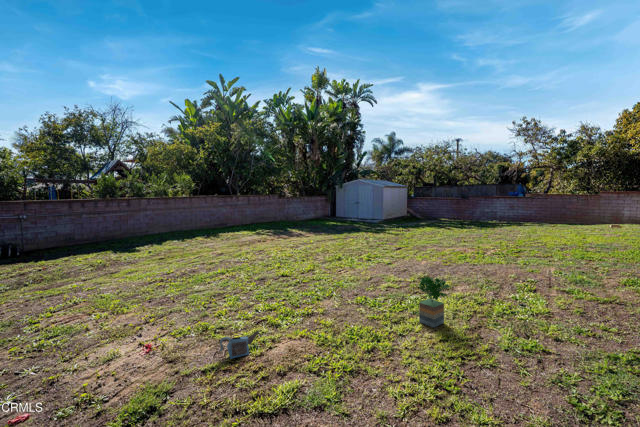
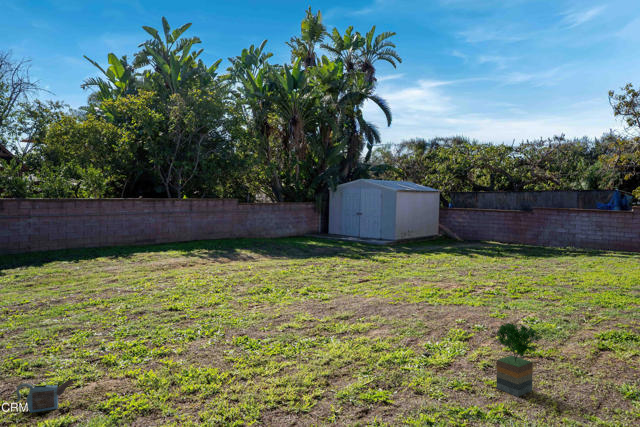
potted tree: present [419,277,449,328] -> present [496,323,541,397]

